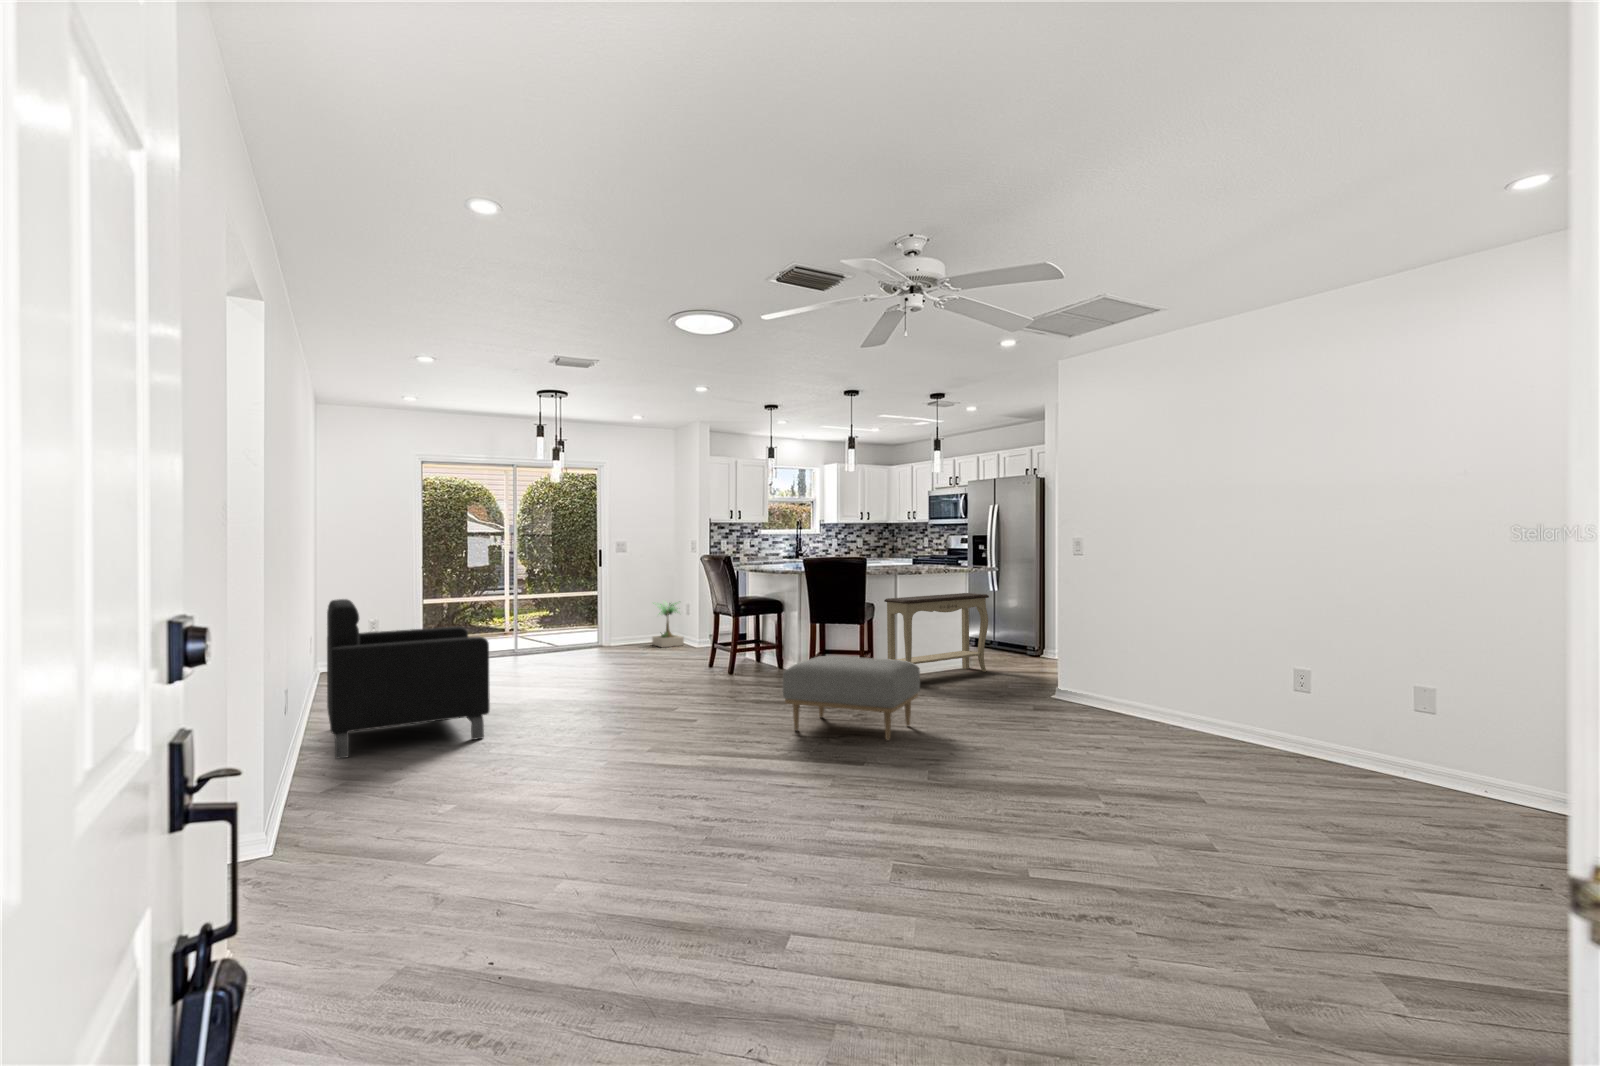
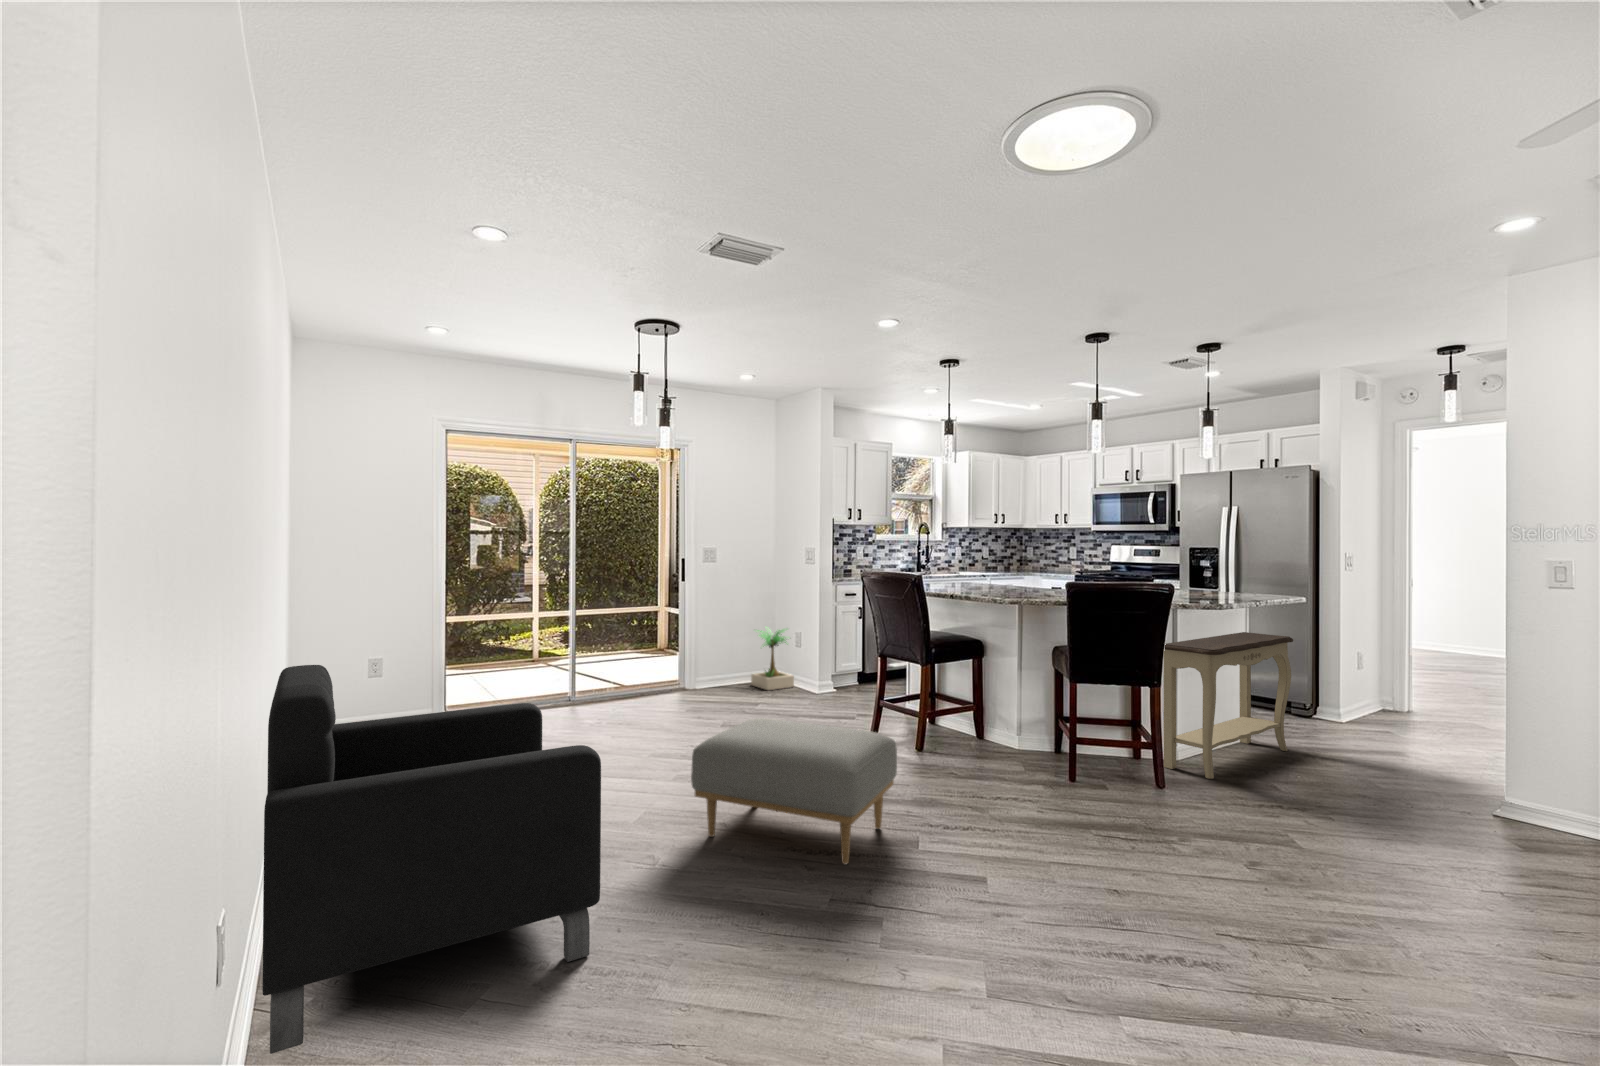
ottoman: present [783,656,920,740] -> present [691,718,897,864]

